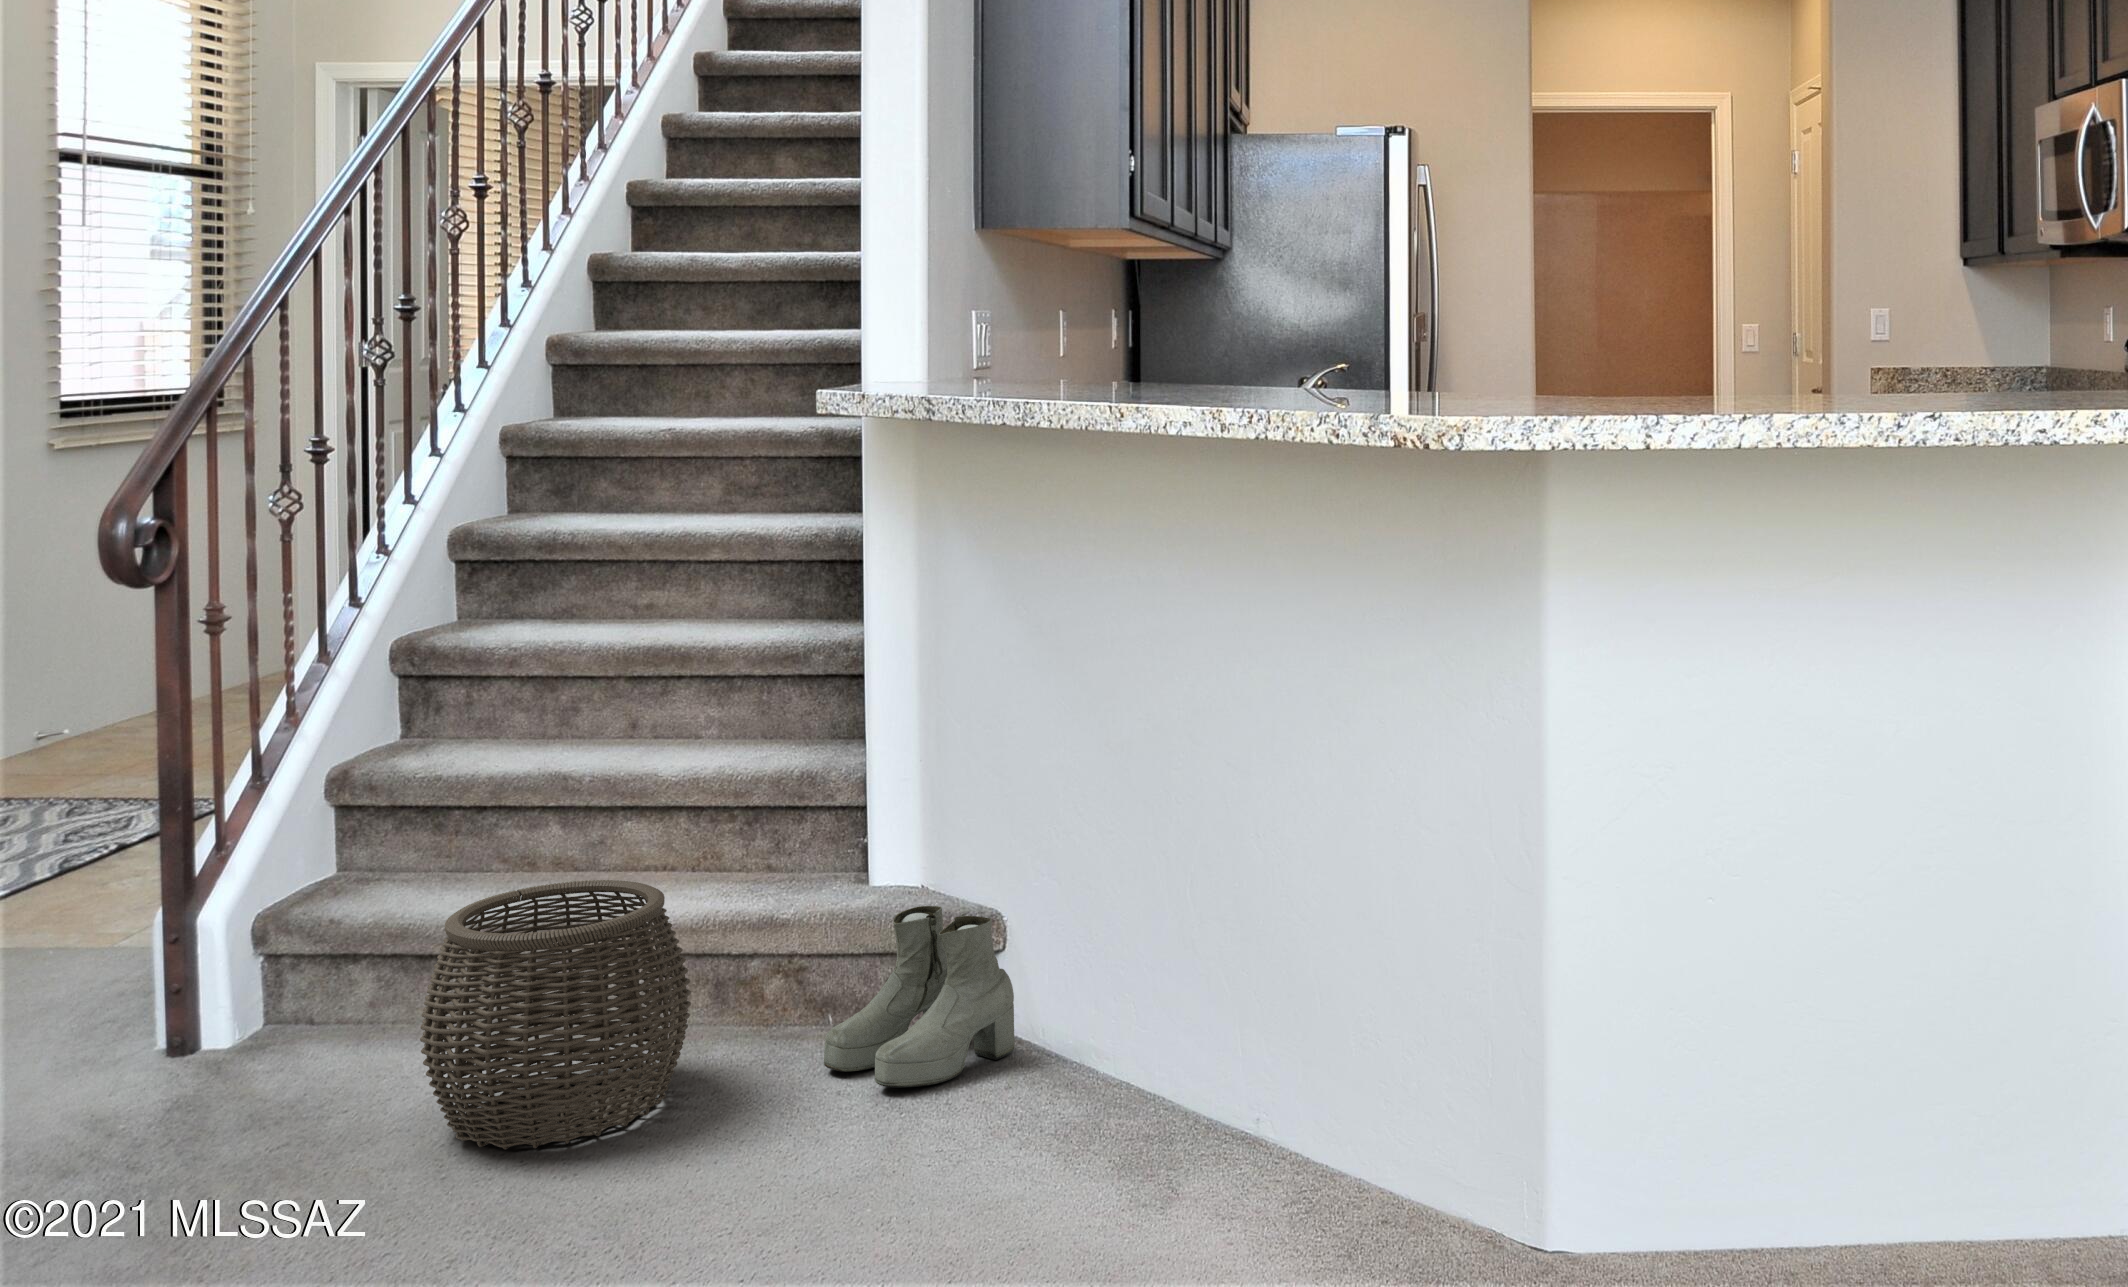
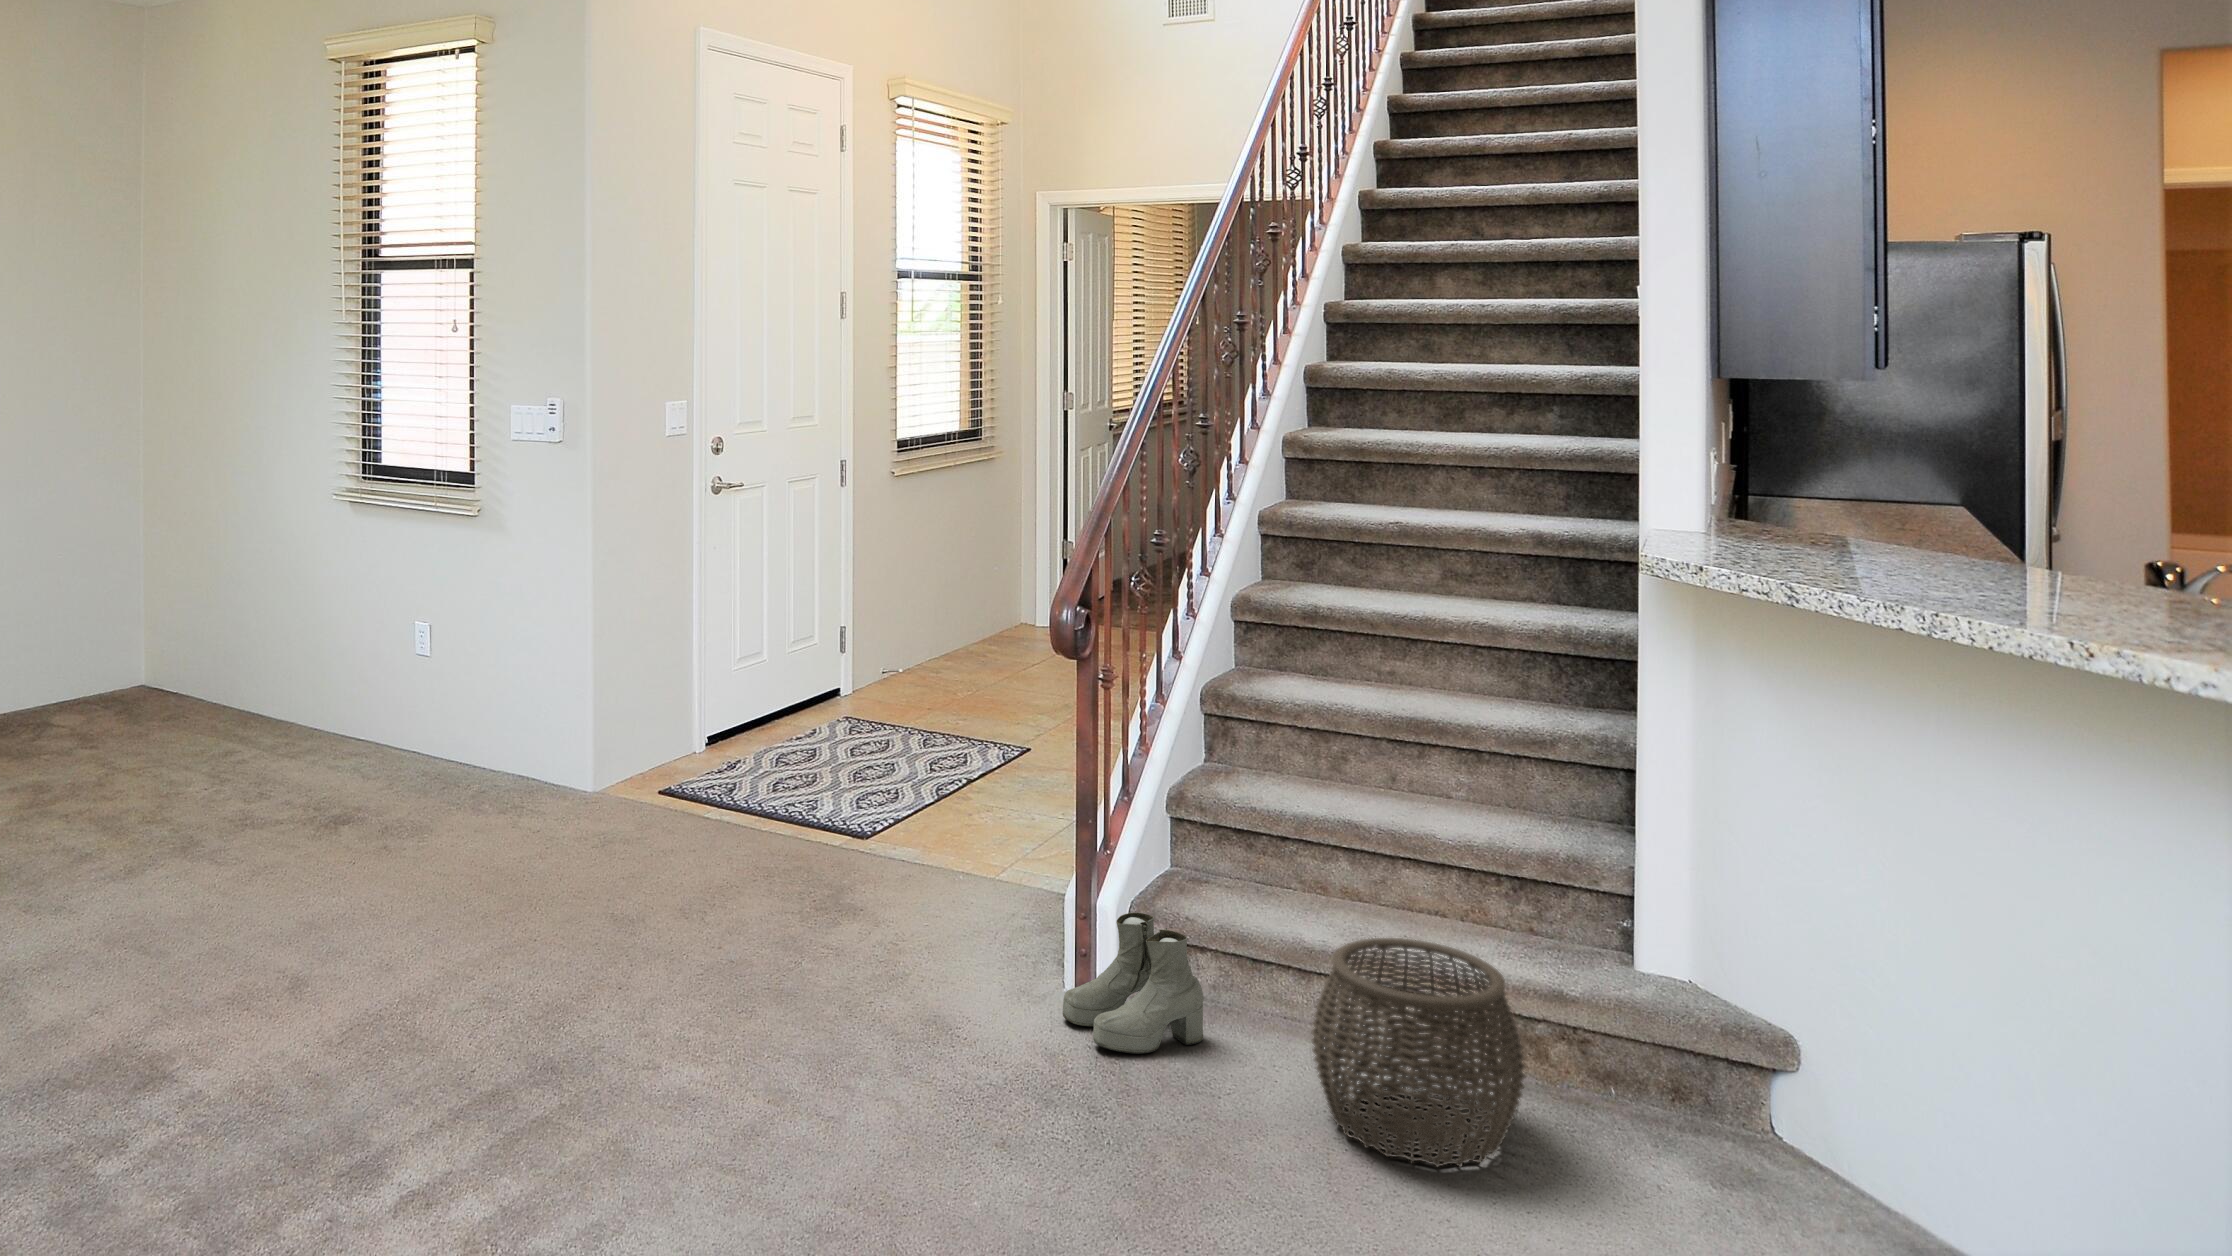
boots: present [824,906,1015,1088] -> present [1063,913,1203,1054]

